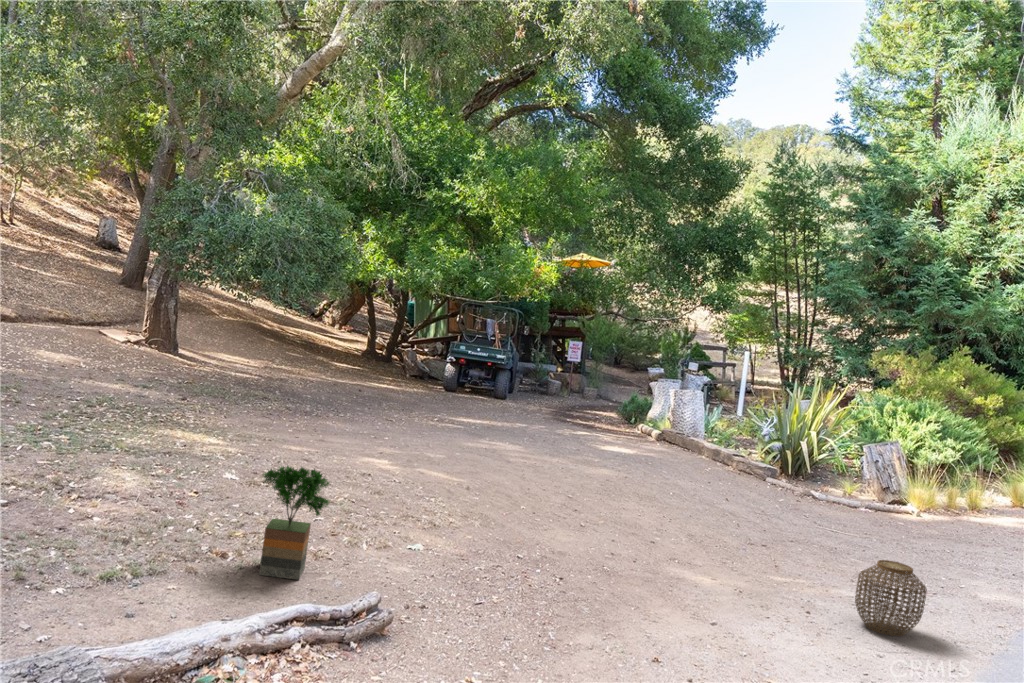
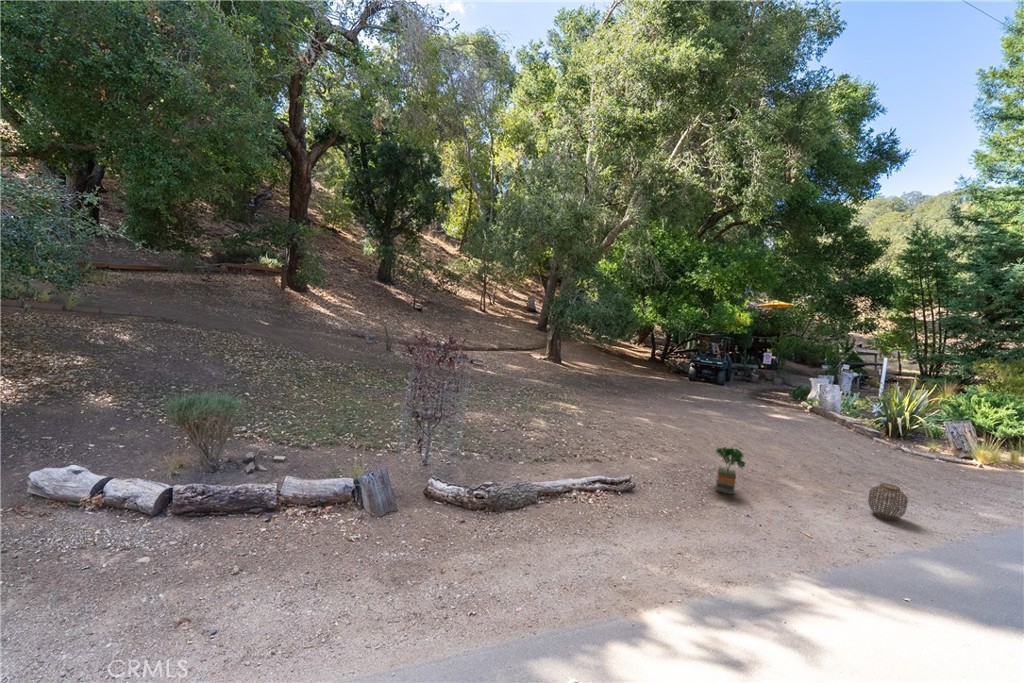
potted tree: present [259,466,330,580] -> present [716,447,746,494]

